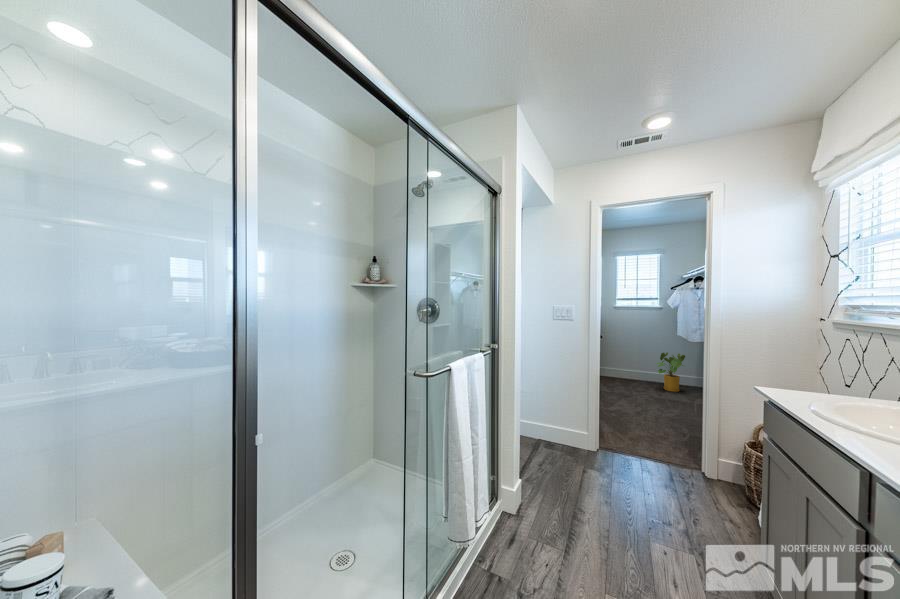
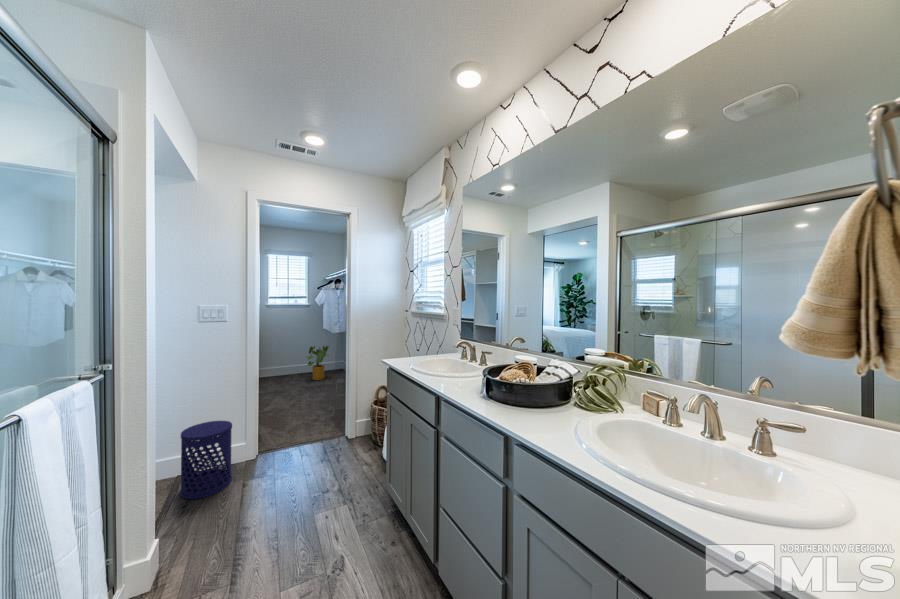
waste bin: none [539,402,576,465] -> present [180,421,232,499]

